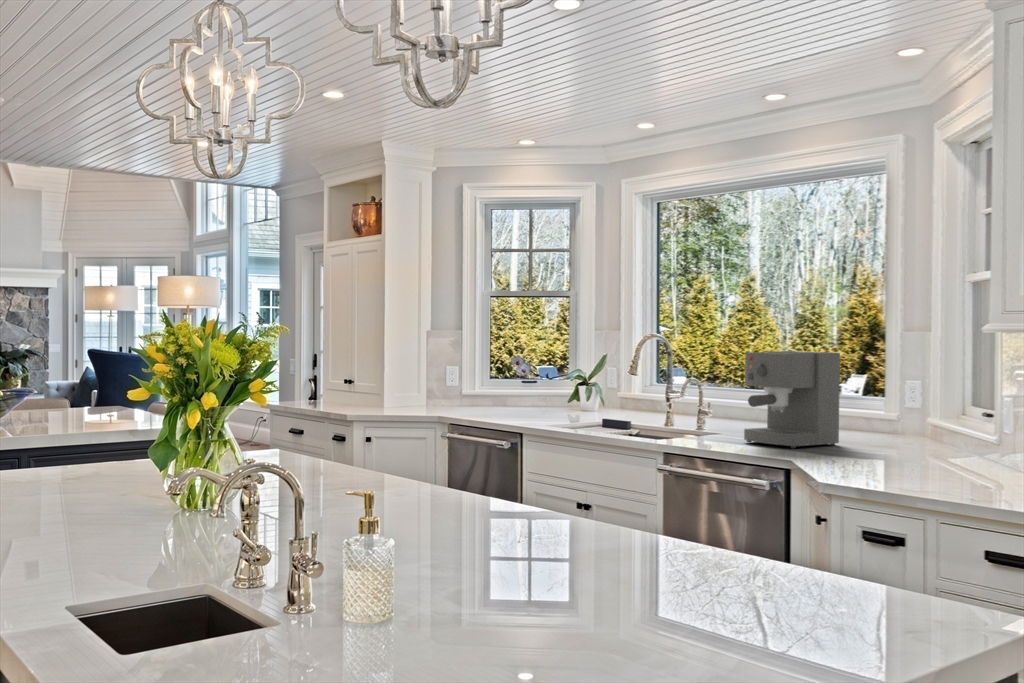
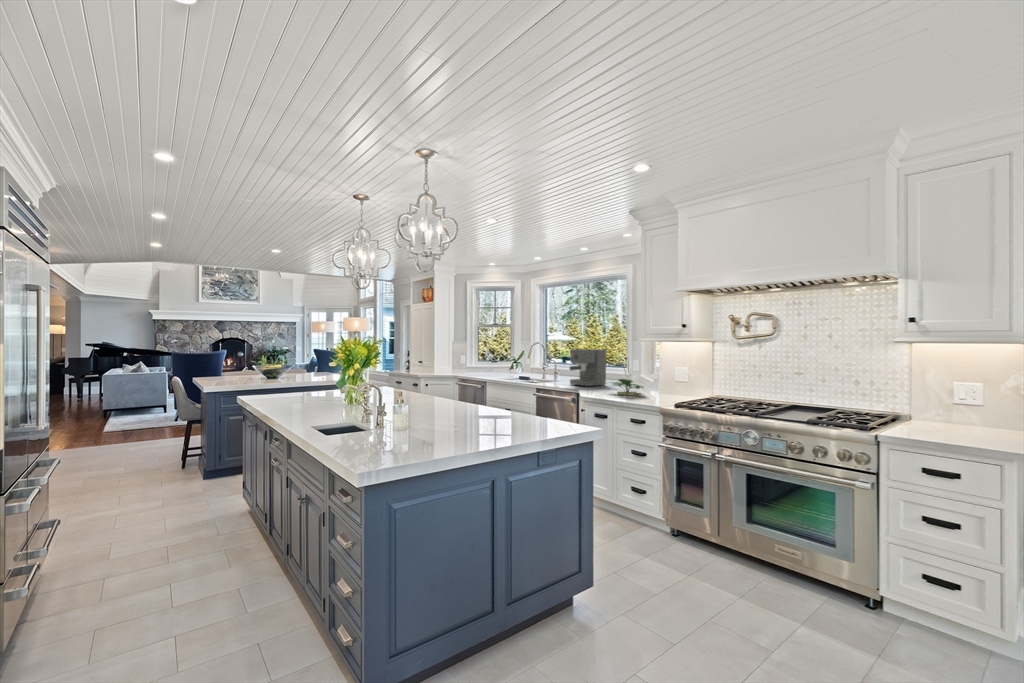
potted plant: none [855,374,972,476] -> present [611,366,643,396]

